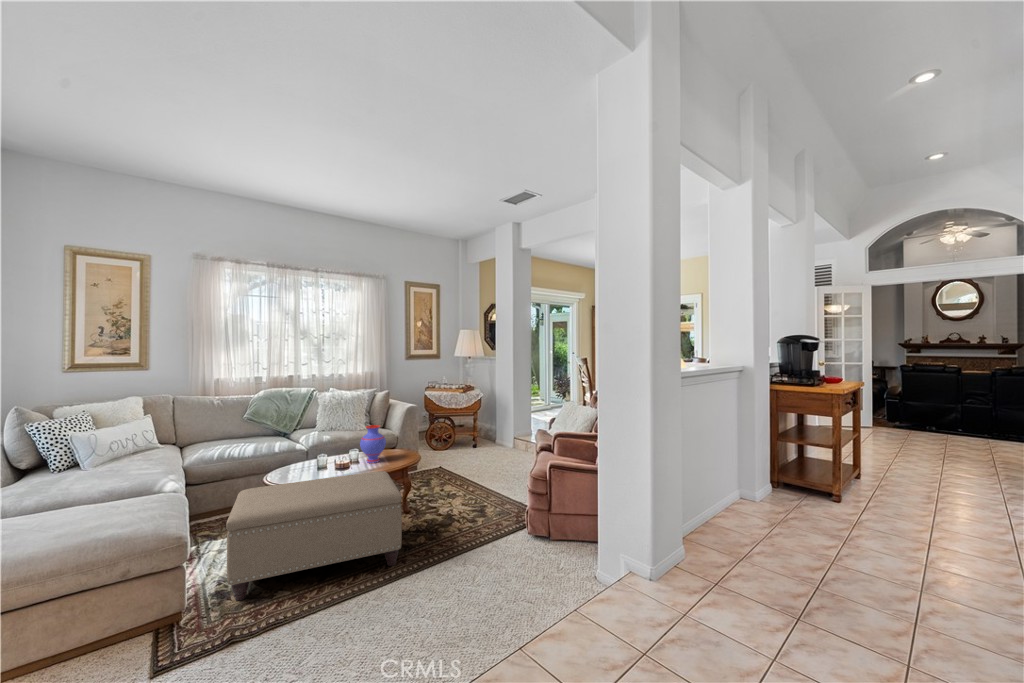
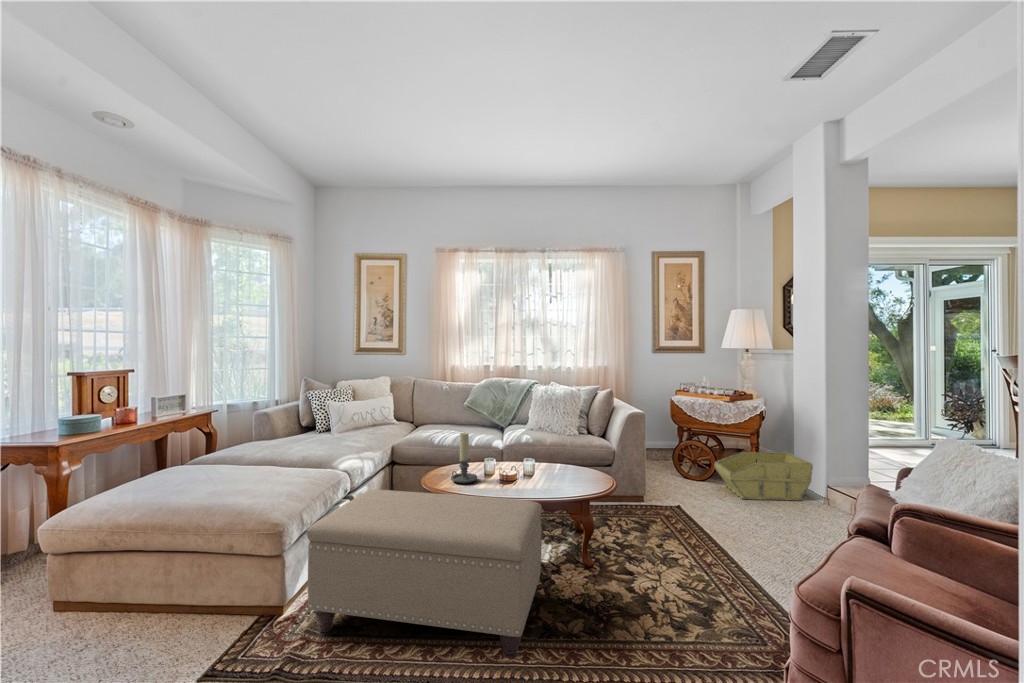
storage bin: none [455,422,511,455] -> present [714,452,813,501]
vase: present [360,425,386,463] -> none [533,432,568,485]
candle holder: none [292,434,317,474] -> present [451,433,477,484]

